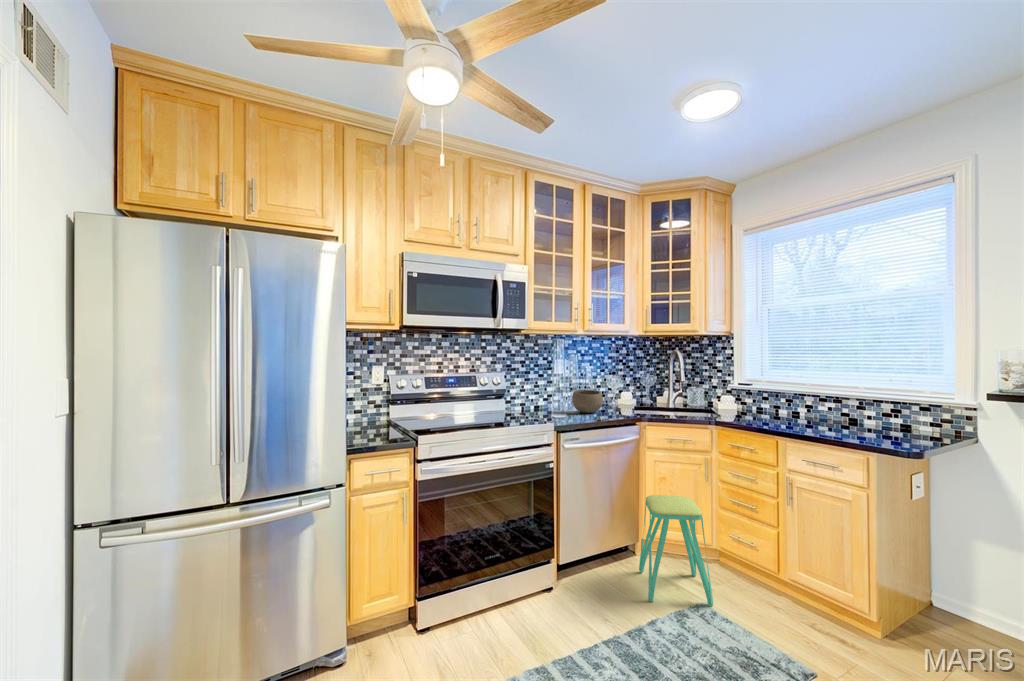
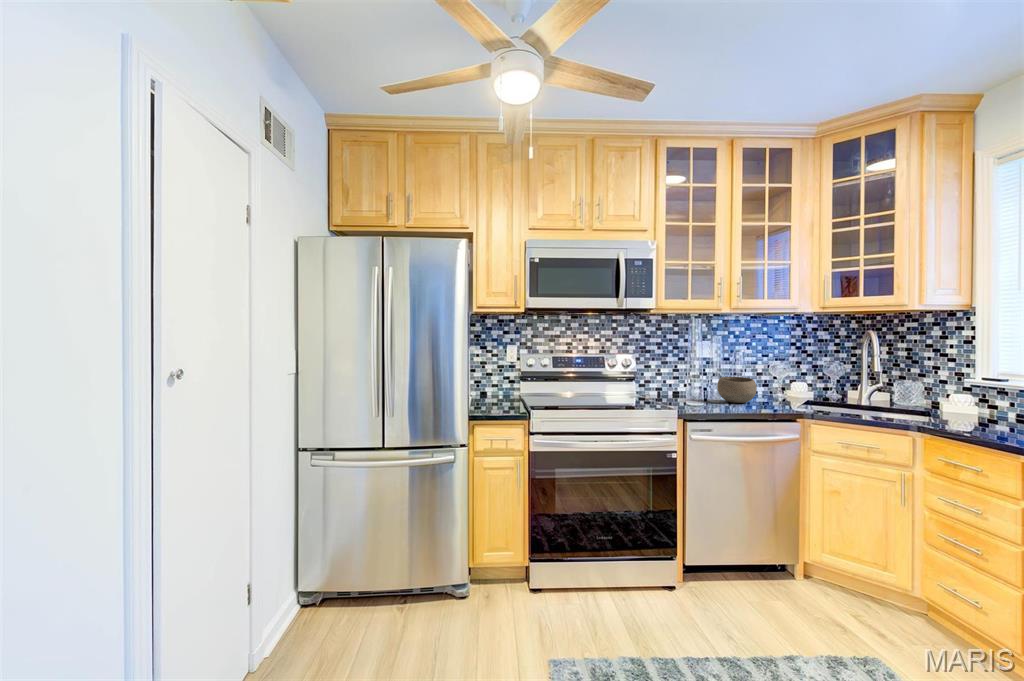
stool: present [639,495,713,606] -> none [794,507,893,662]

